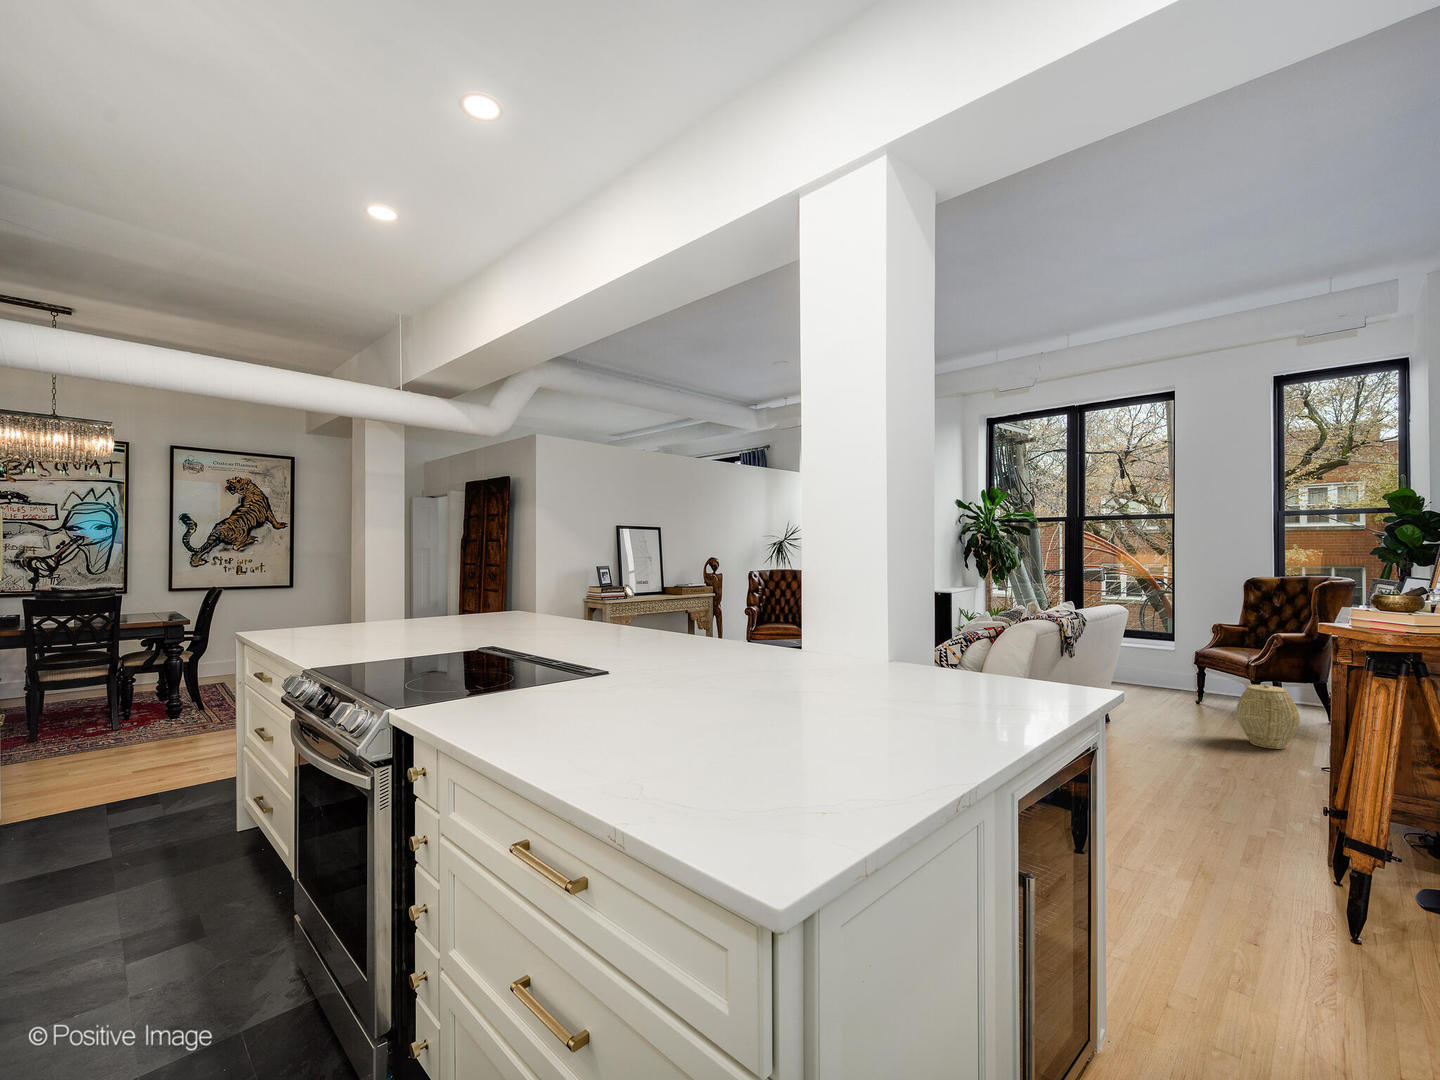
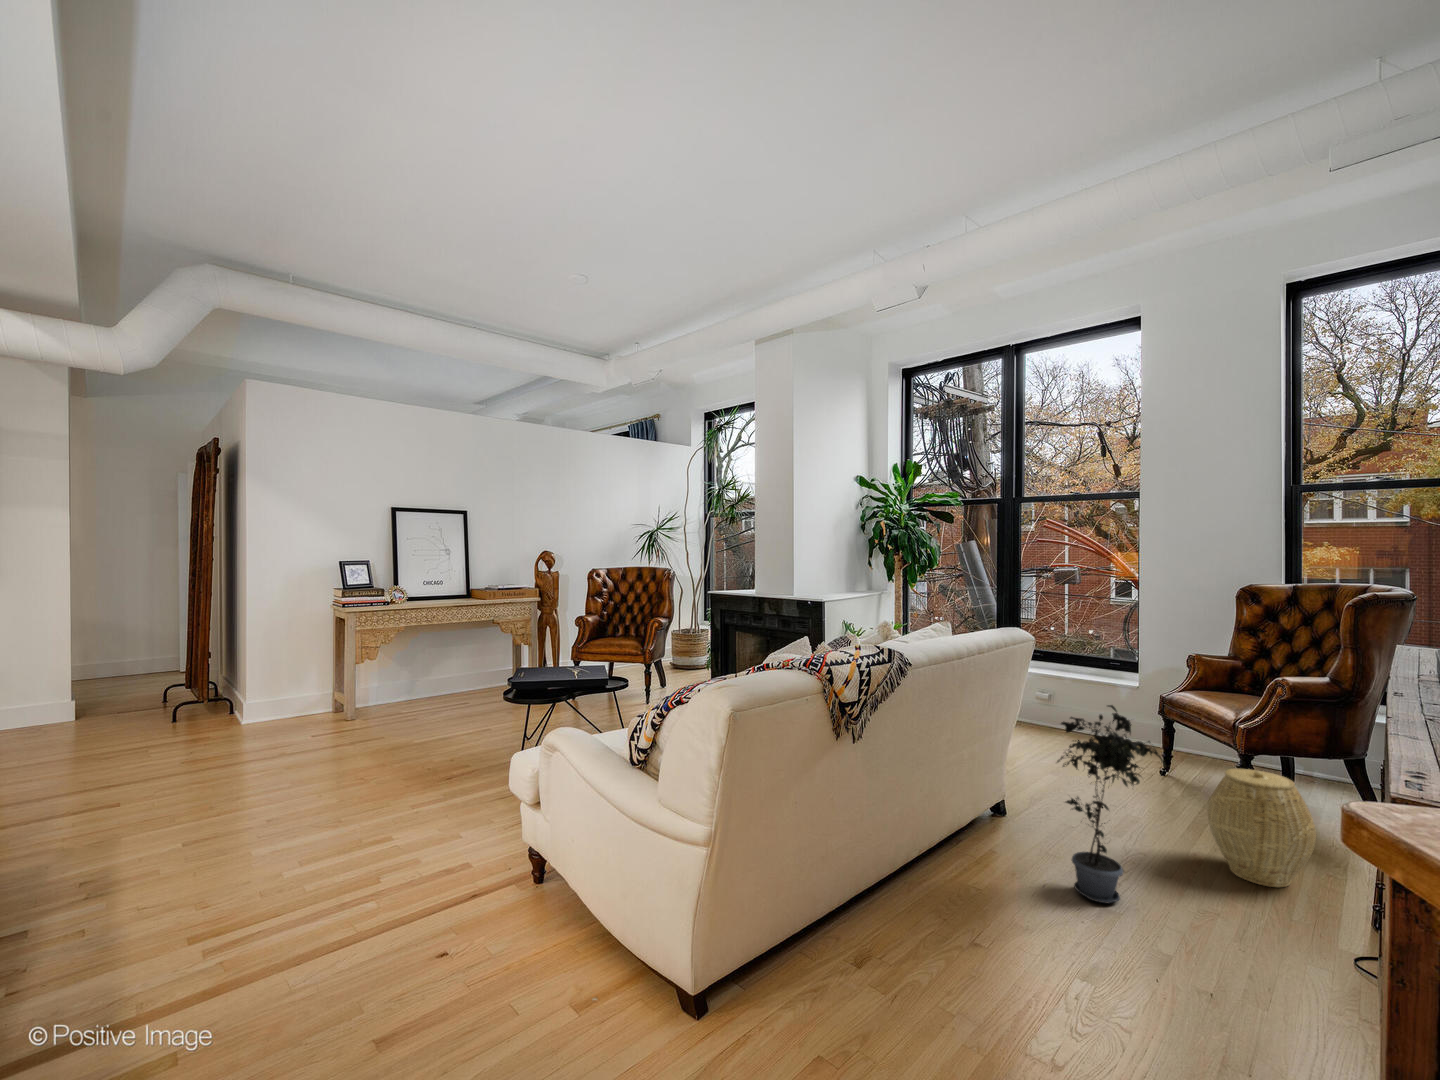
potted plant: none [1151,646,1219,757] -> present [1057,705,1165,904]

